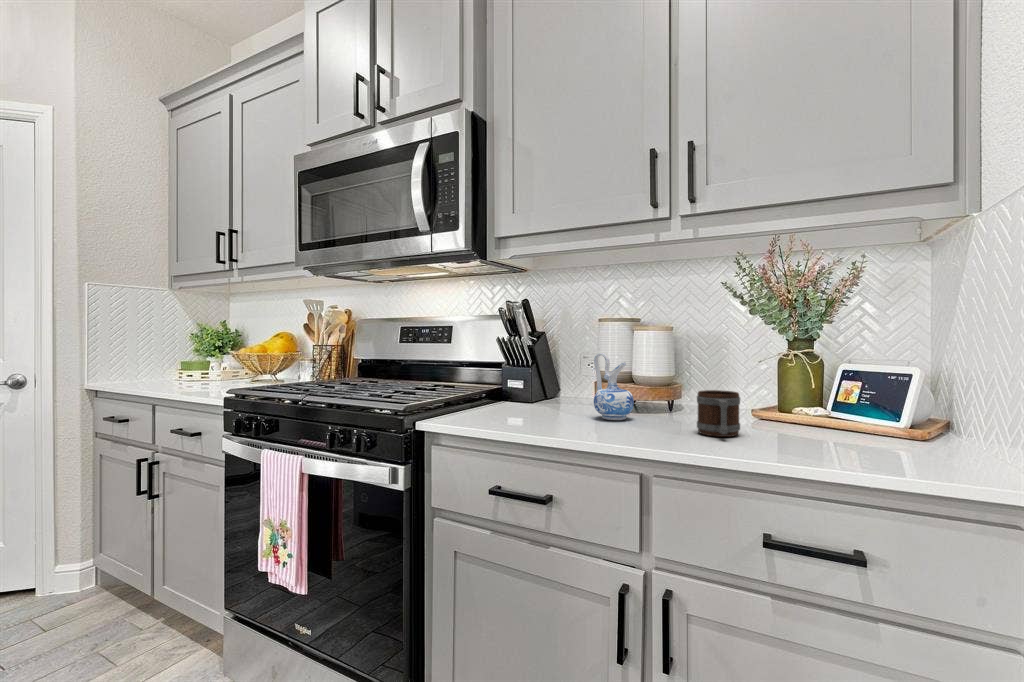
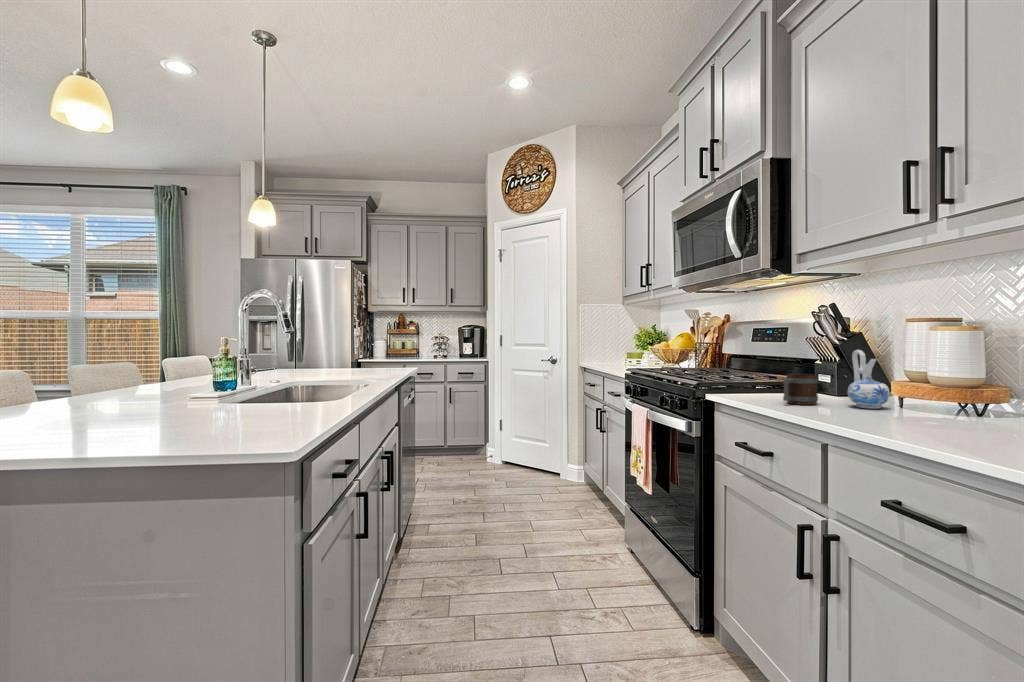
mug: present [697,390,740,437] -> present [783,374,818,405]

